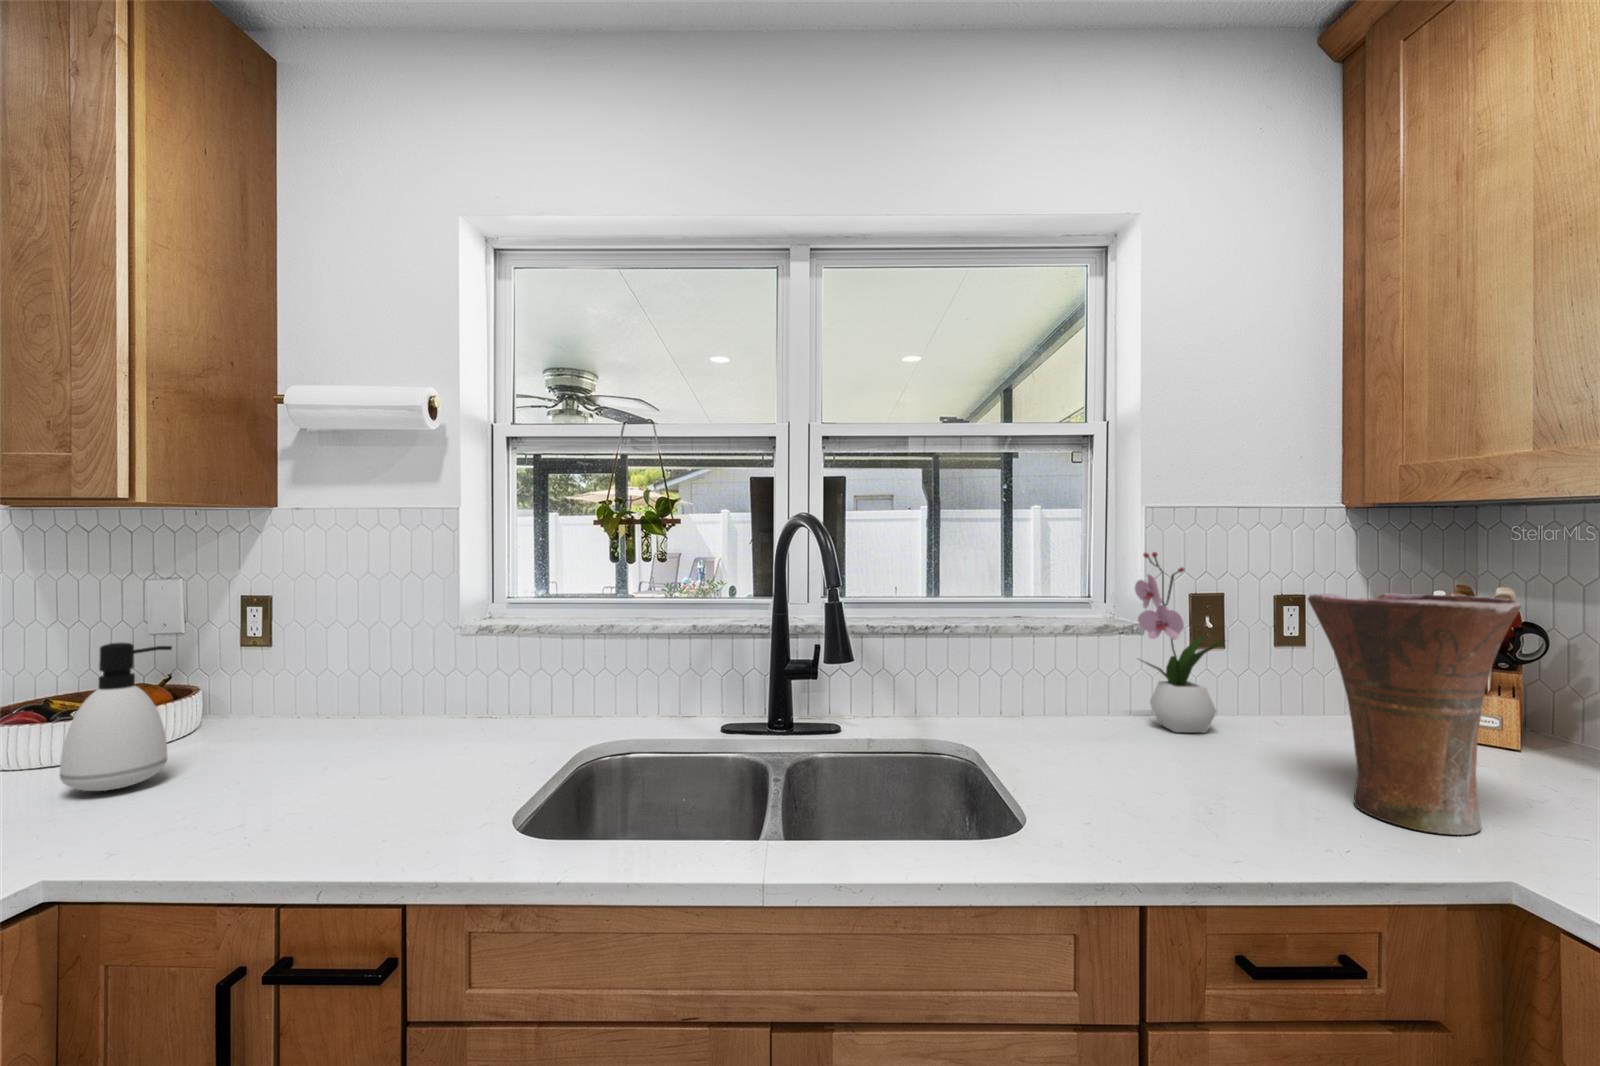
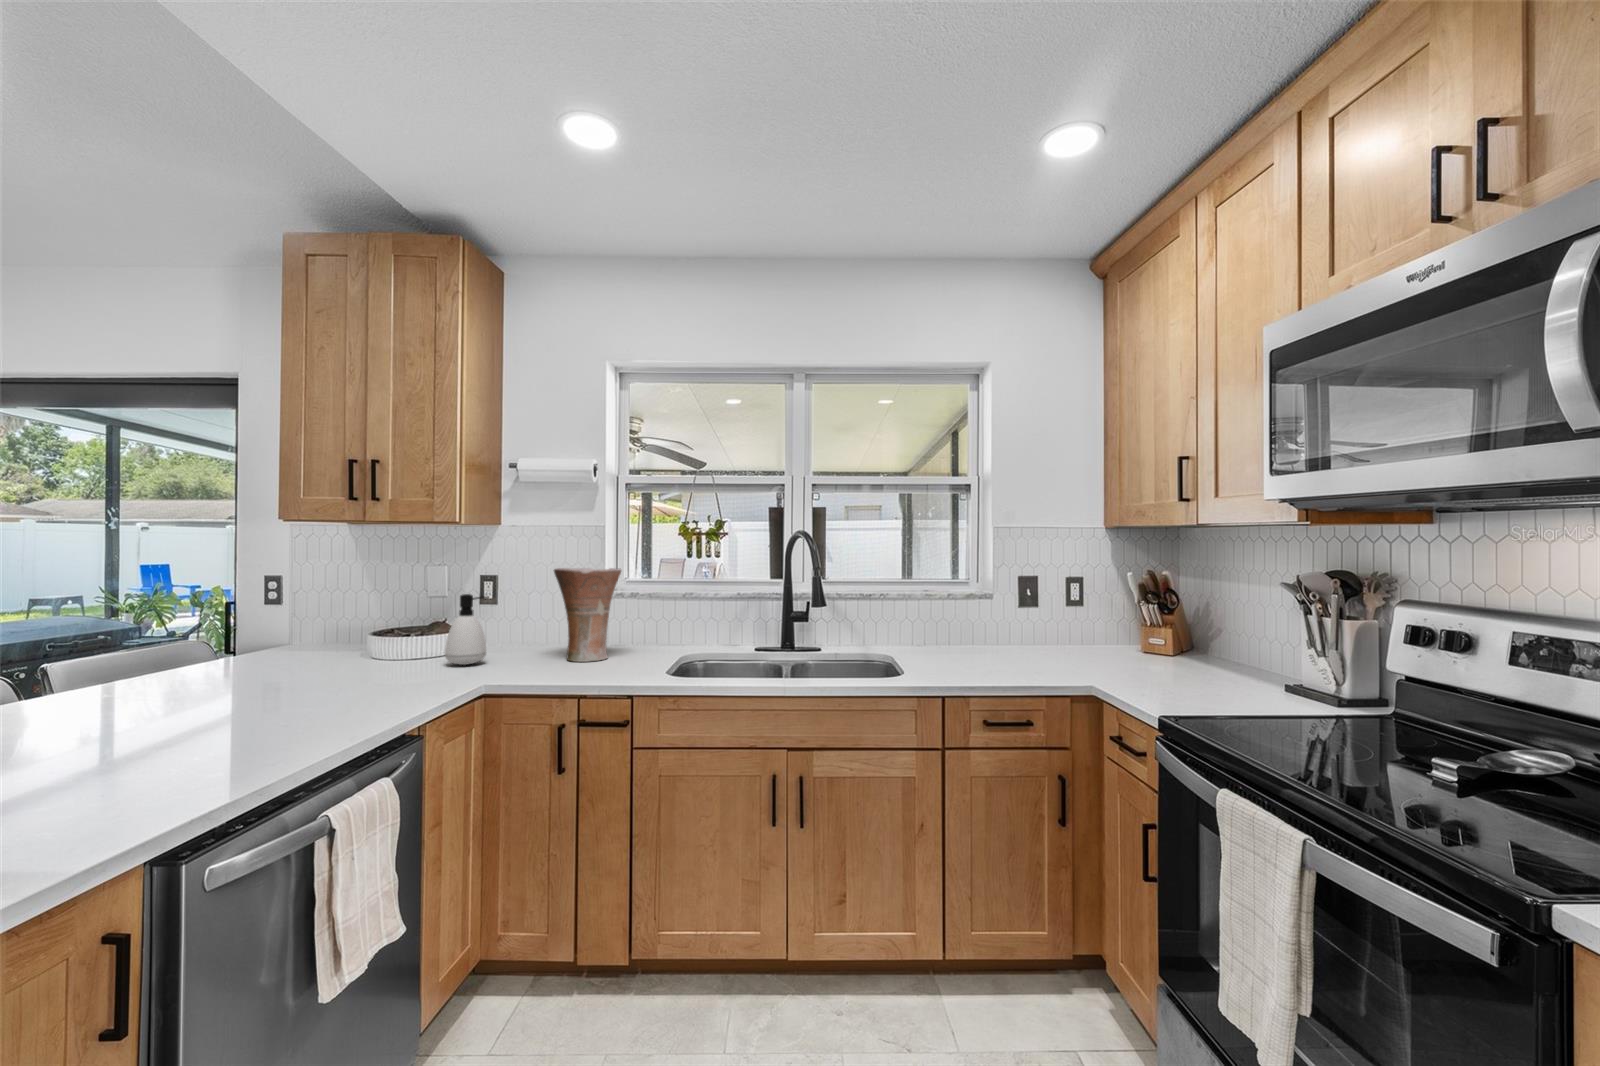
flower arrangement: present [1135,552,1225,732] -> none [986,552,1030,651]
vase: present [1308,593,1521,835] -> present [554,568,621,662]

